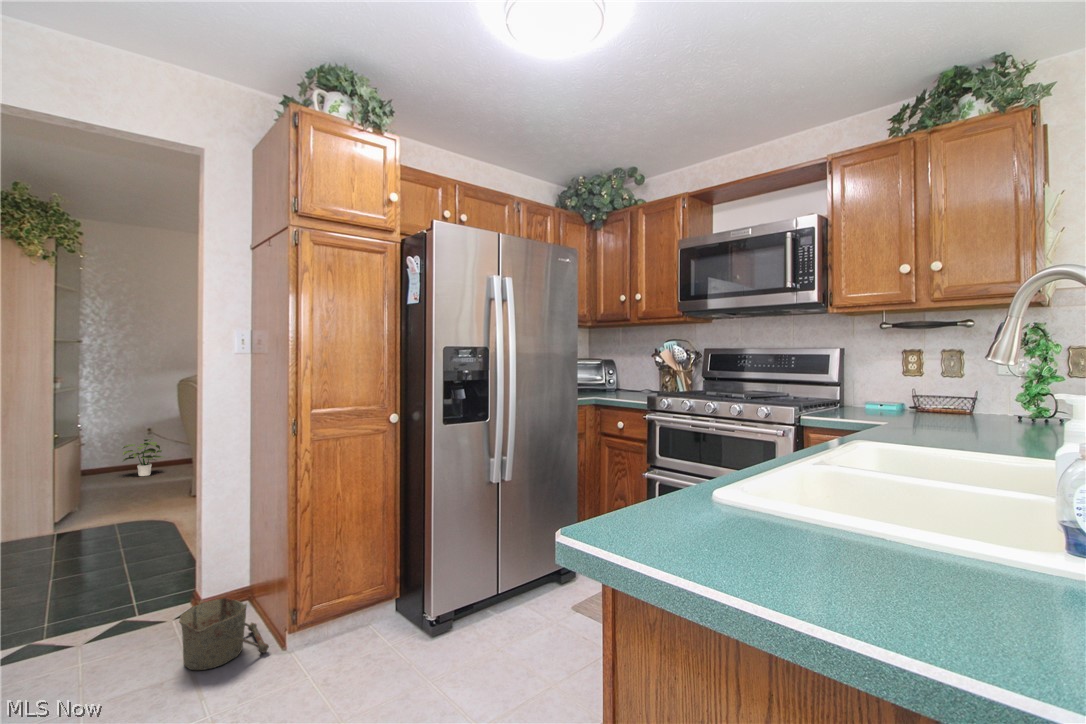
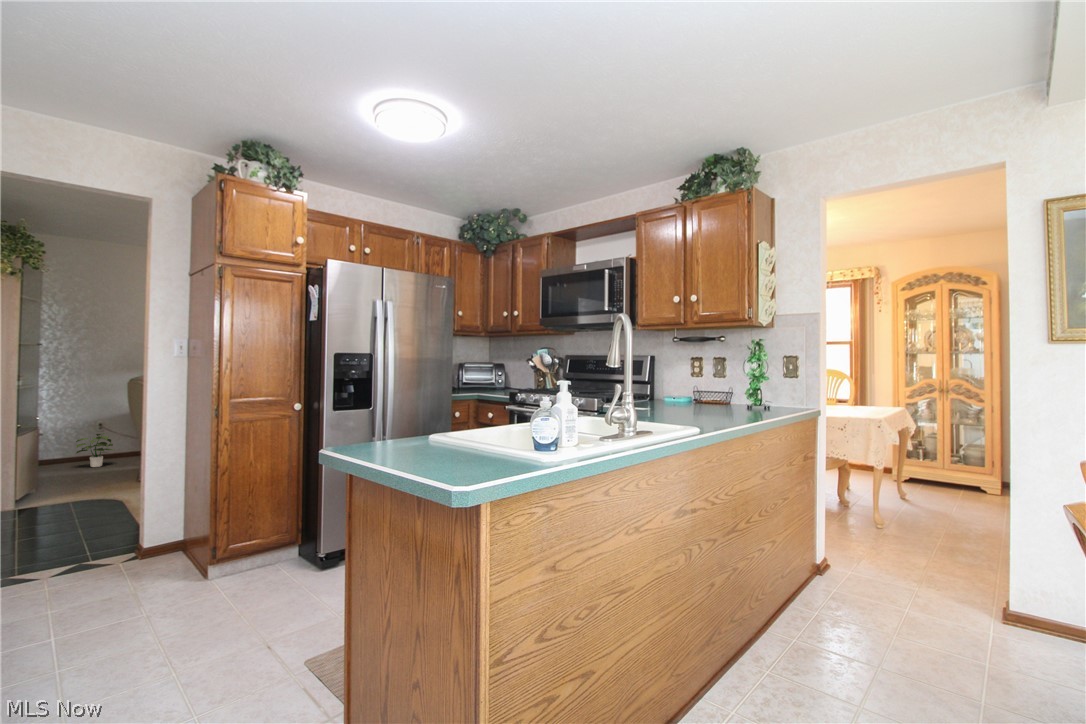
bucket: present [179,598,269,670] -> none [125,541,195,589]

